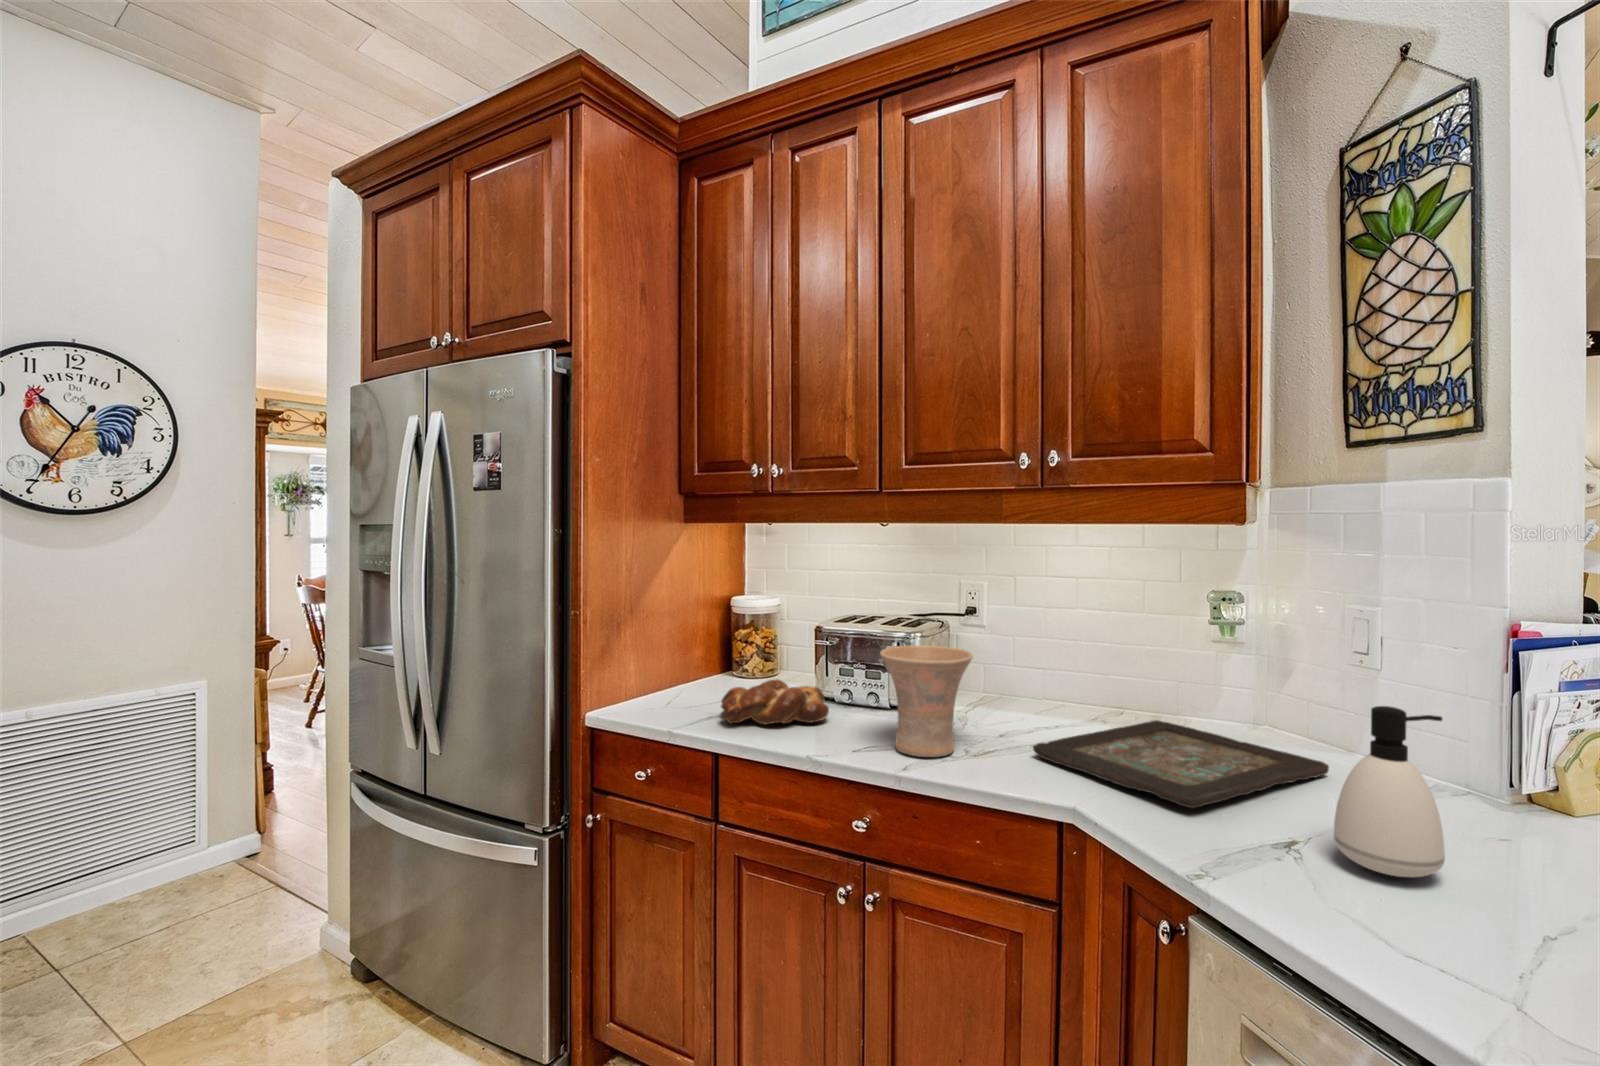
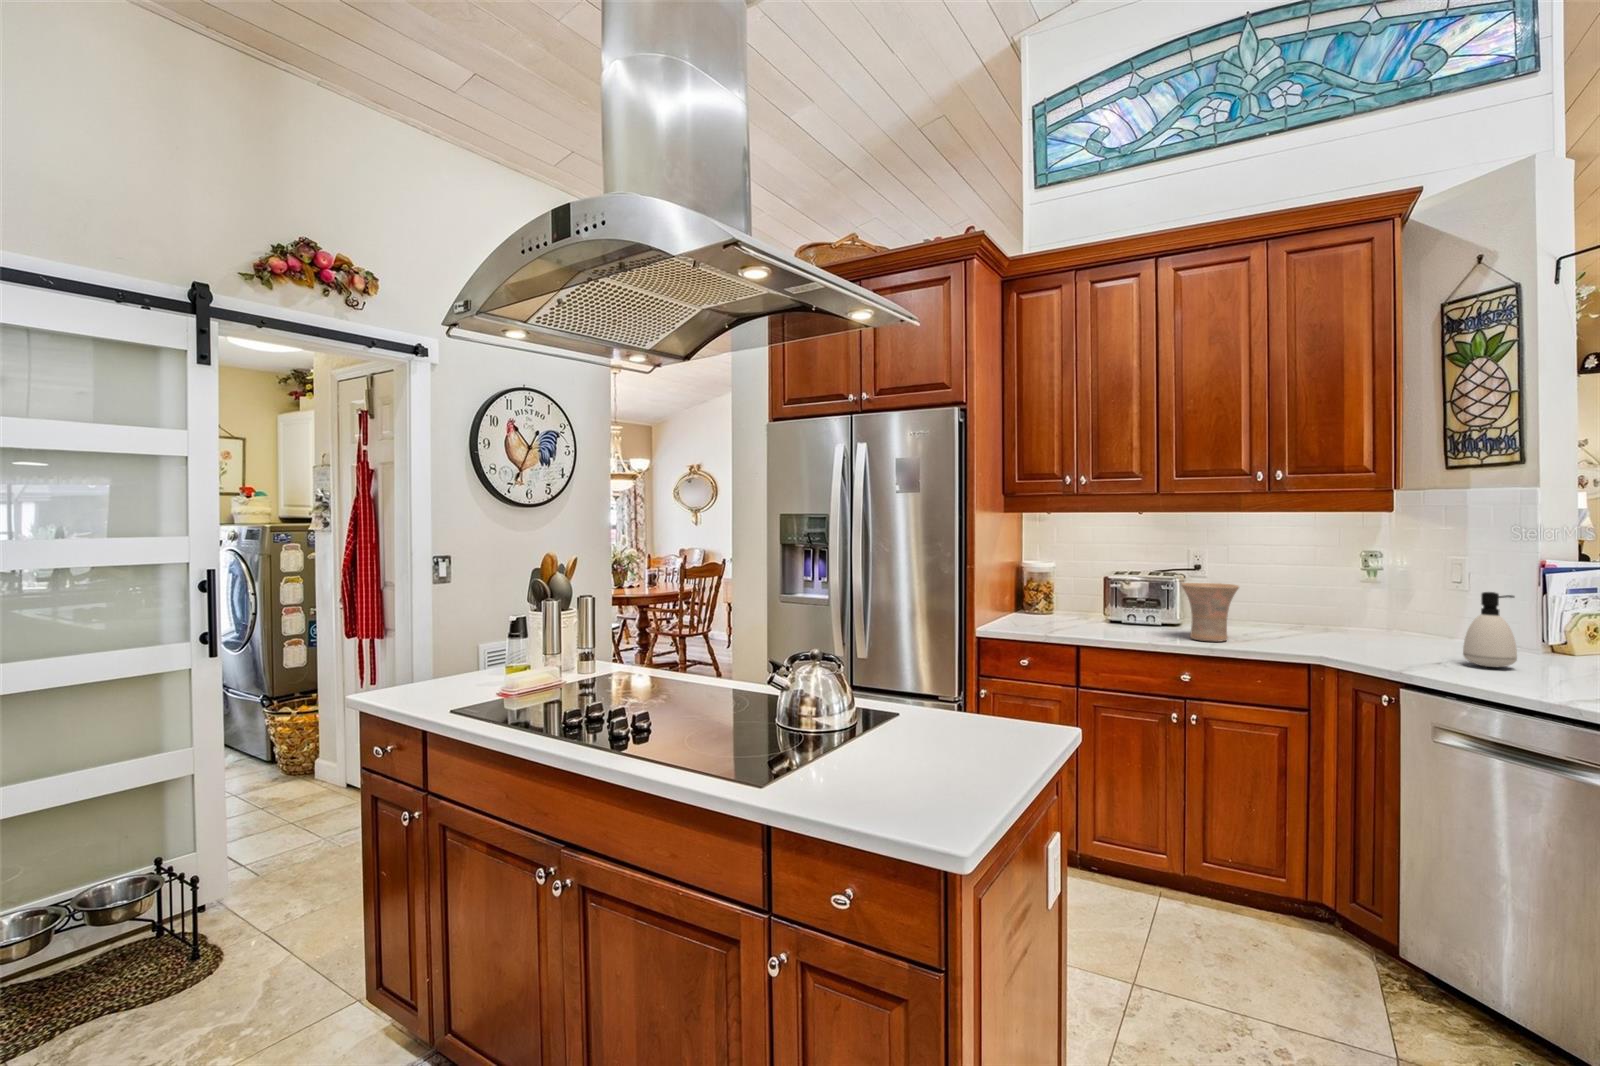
bread loaf: present [720,680,829,724] -> none [1061,607,1132,632]
decorative tray: present [1033,720,1329,808] -> none [1275,627,1443,652]

